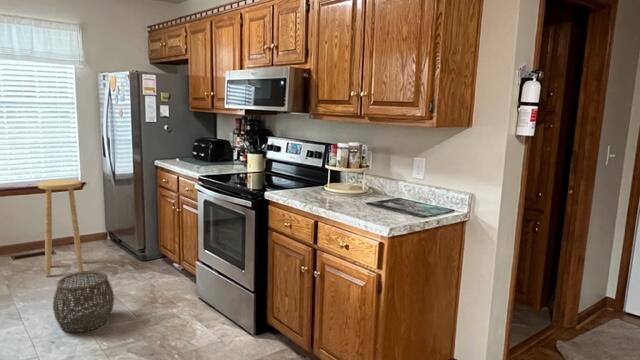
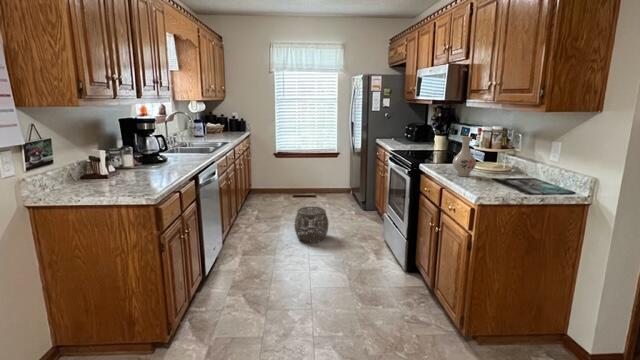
vase: none [321,155,347,204] -> present [453,136,476,177]
stool: present [38,179,83,277] -> none [305,149,330,210]

